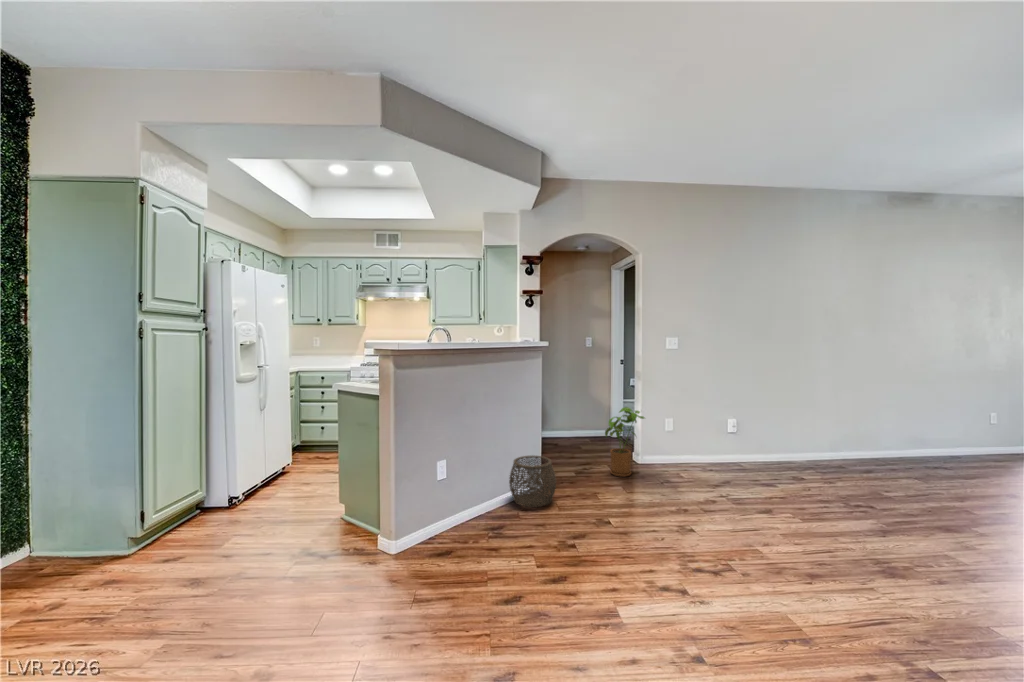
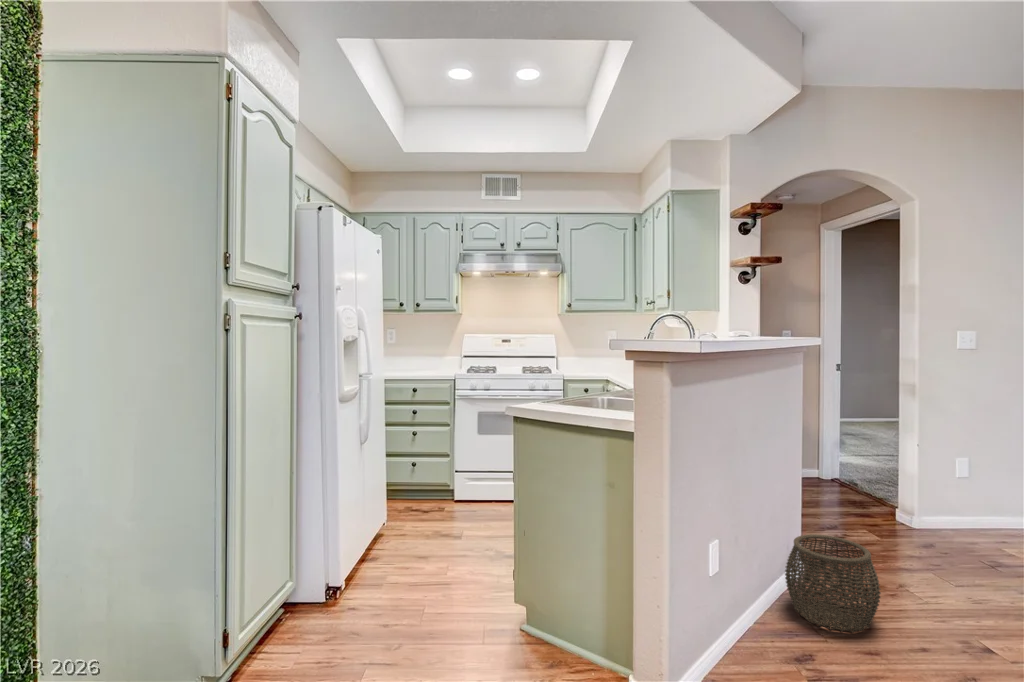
house plant: present [605,407,644,477] -> none [905,453,992,570]

